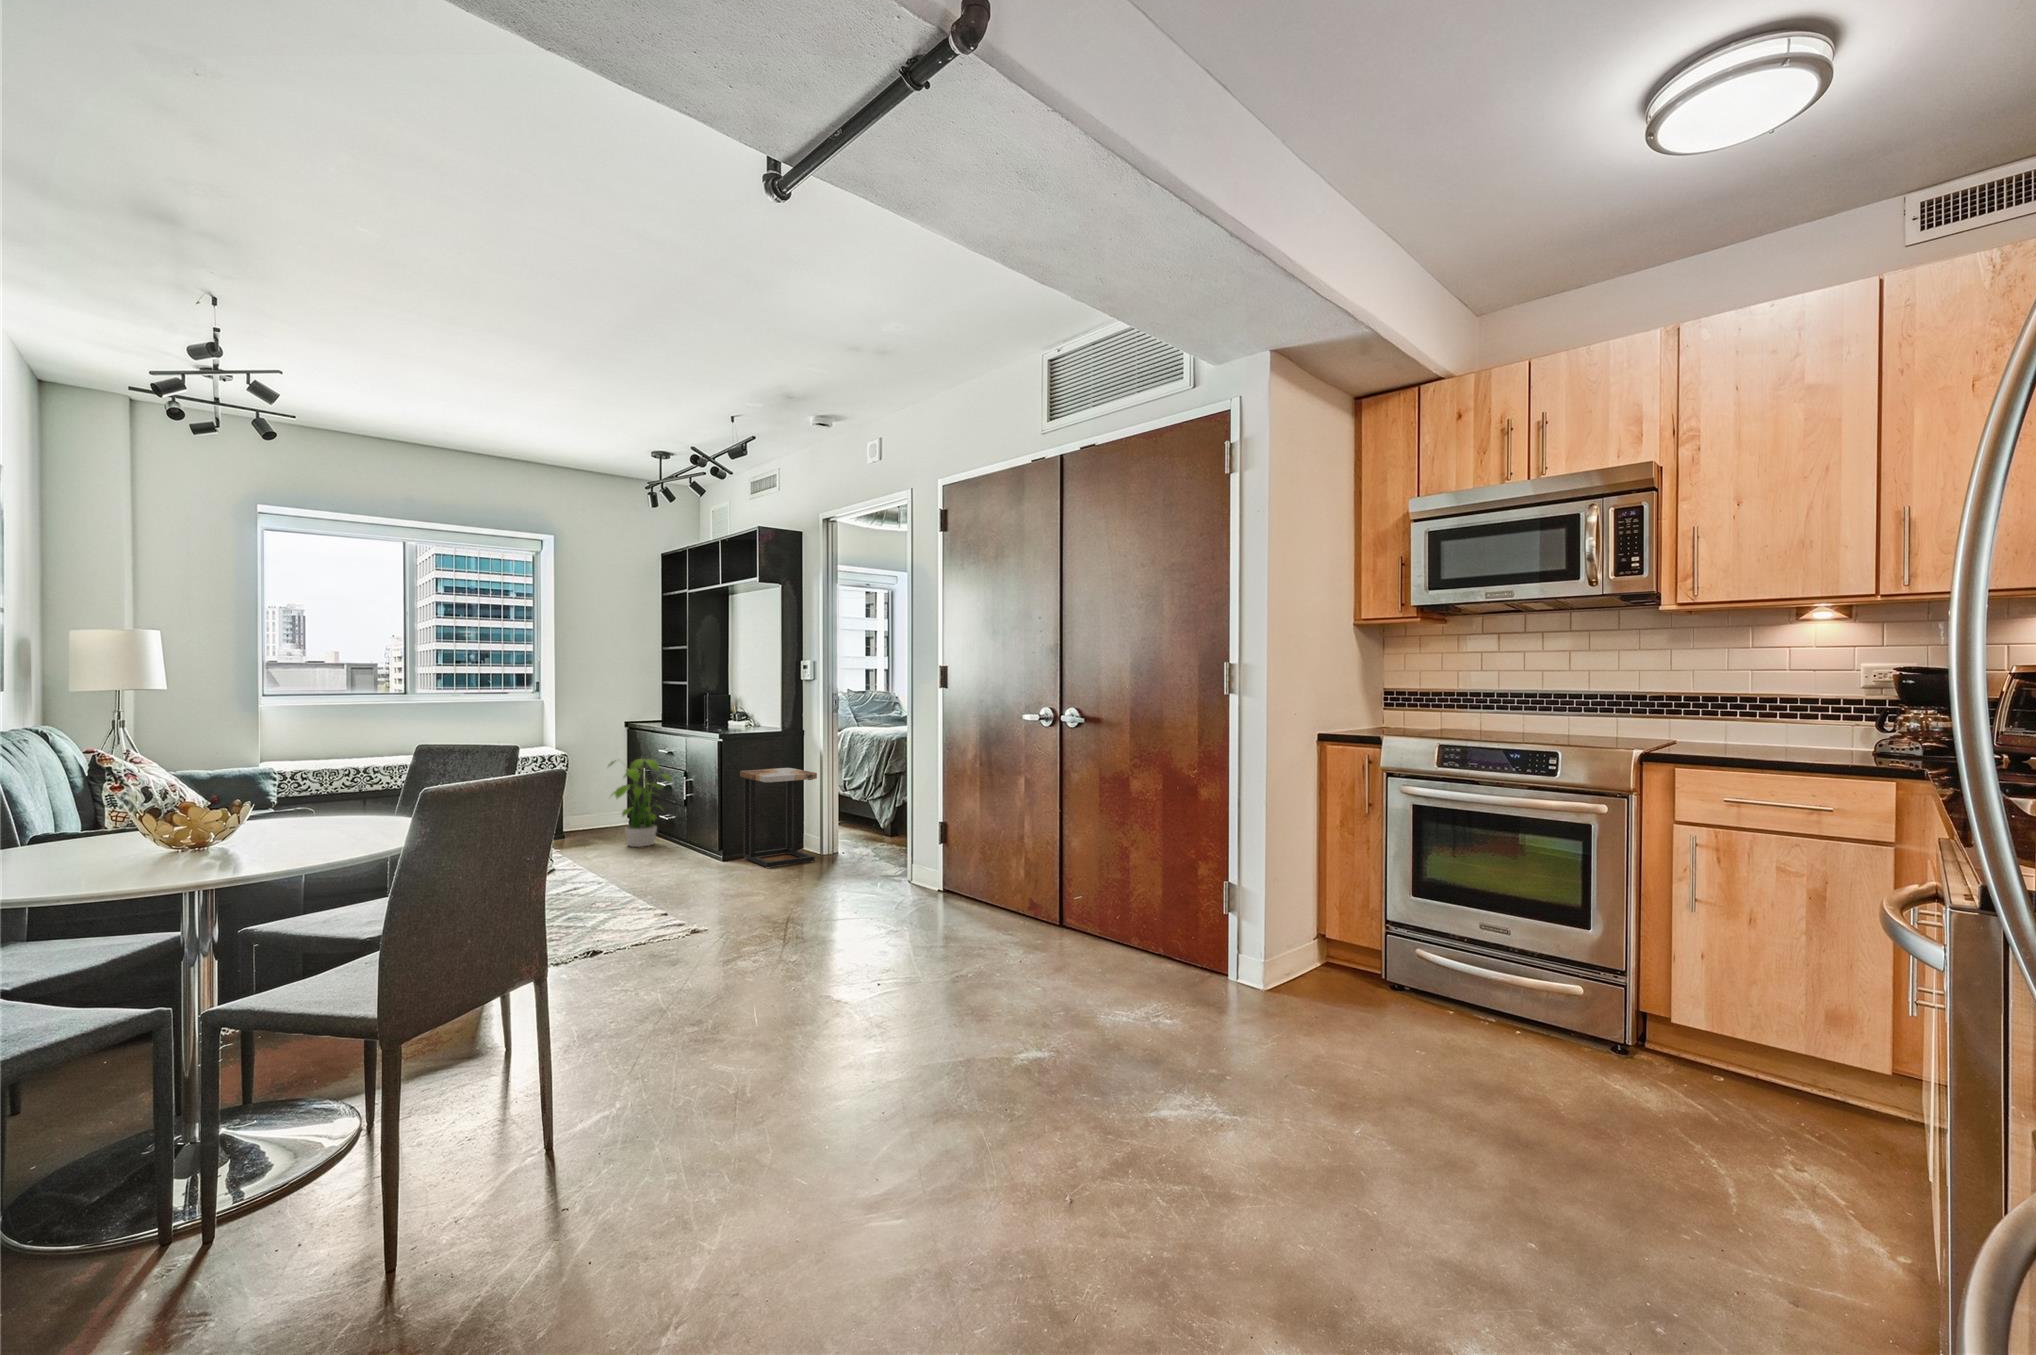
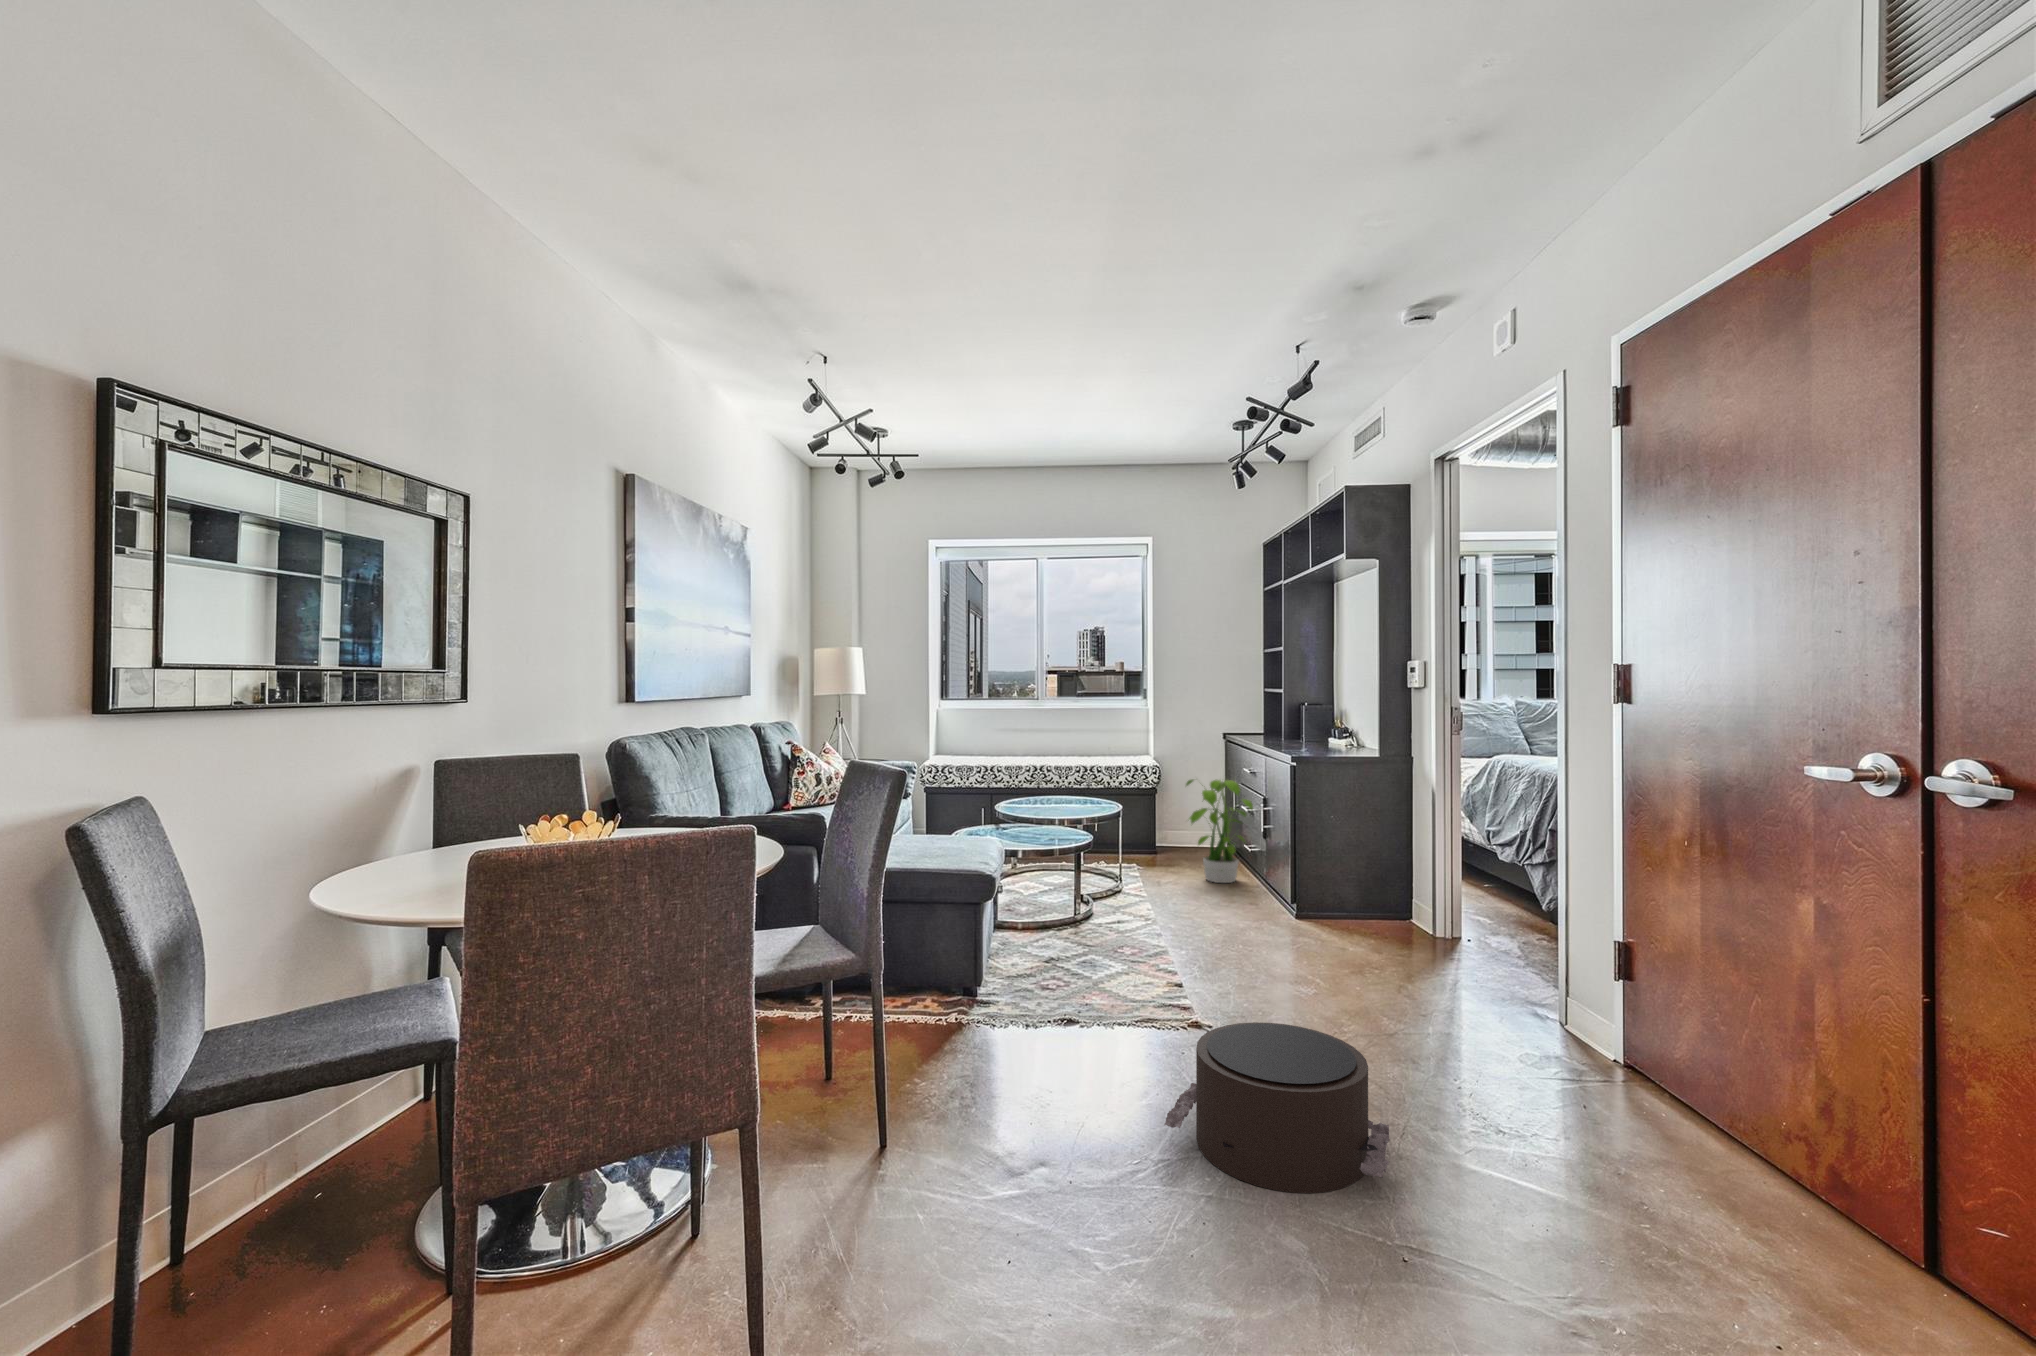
side table: present [740,768,817,868] -> none [1321,807,1425,948]
pouf: none [715,892,849,978] -> present [1164,1022,1390,1193]

